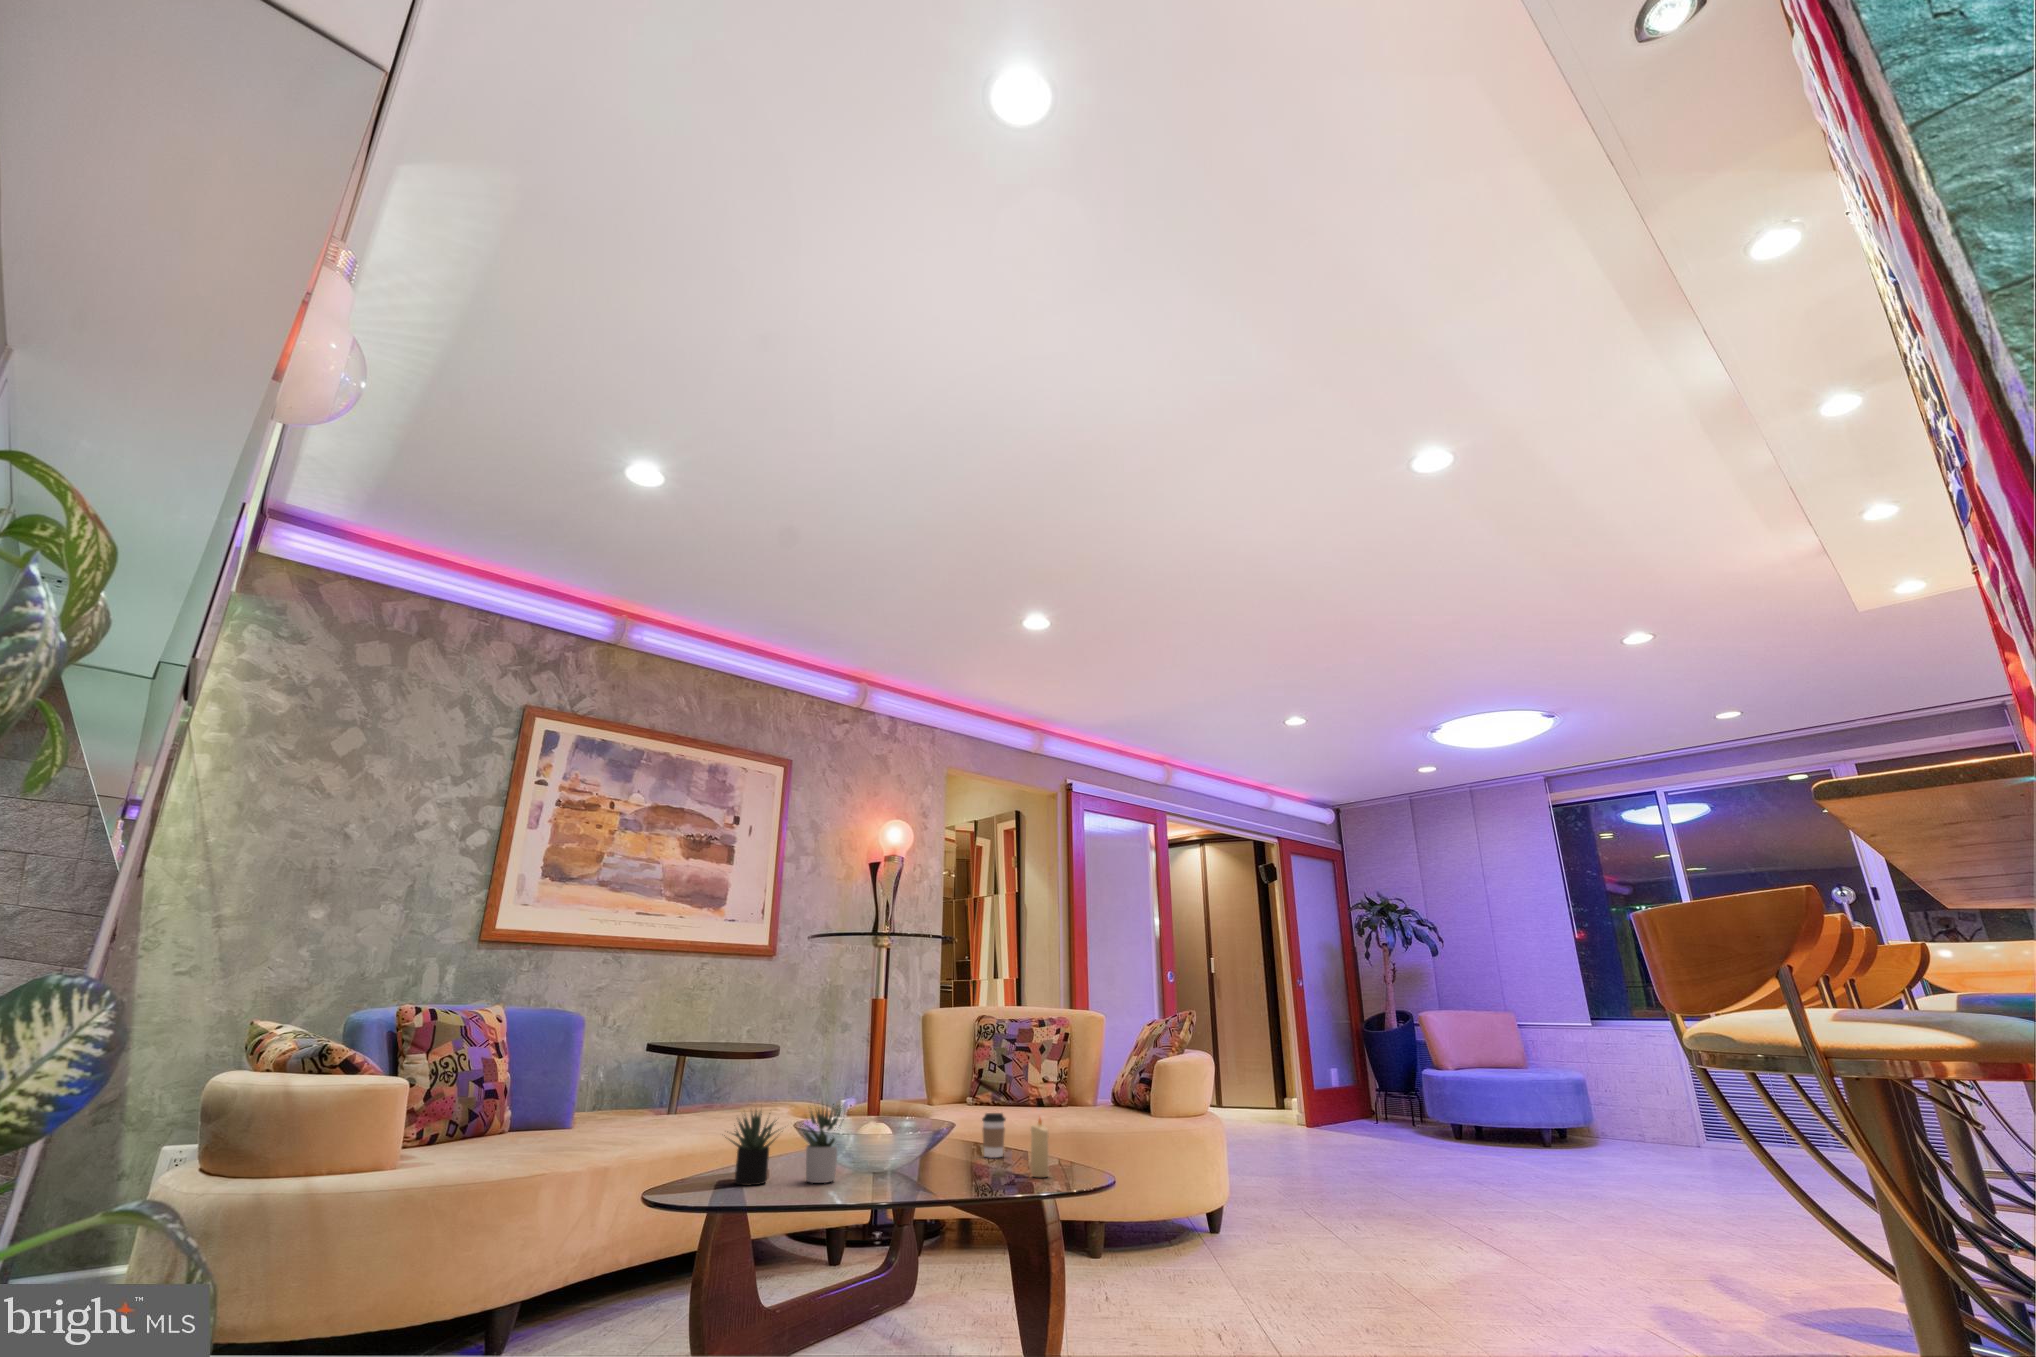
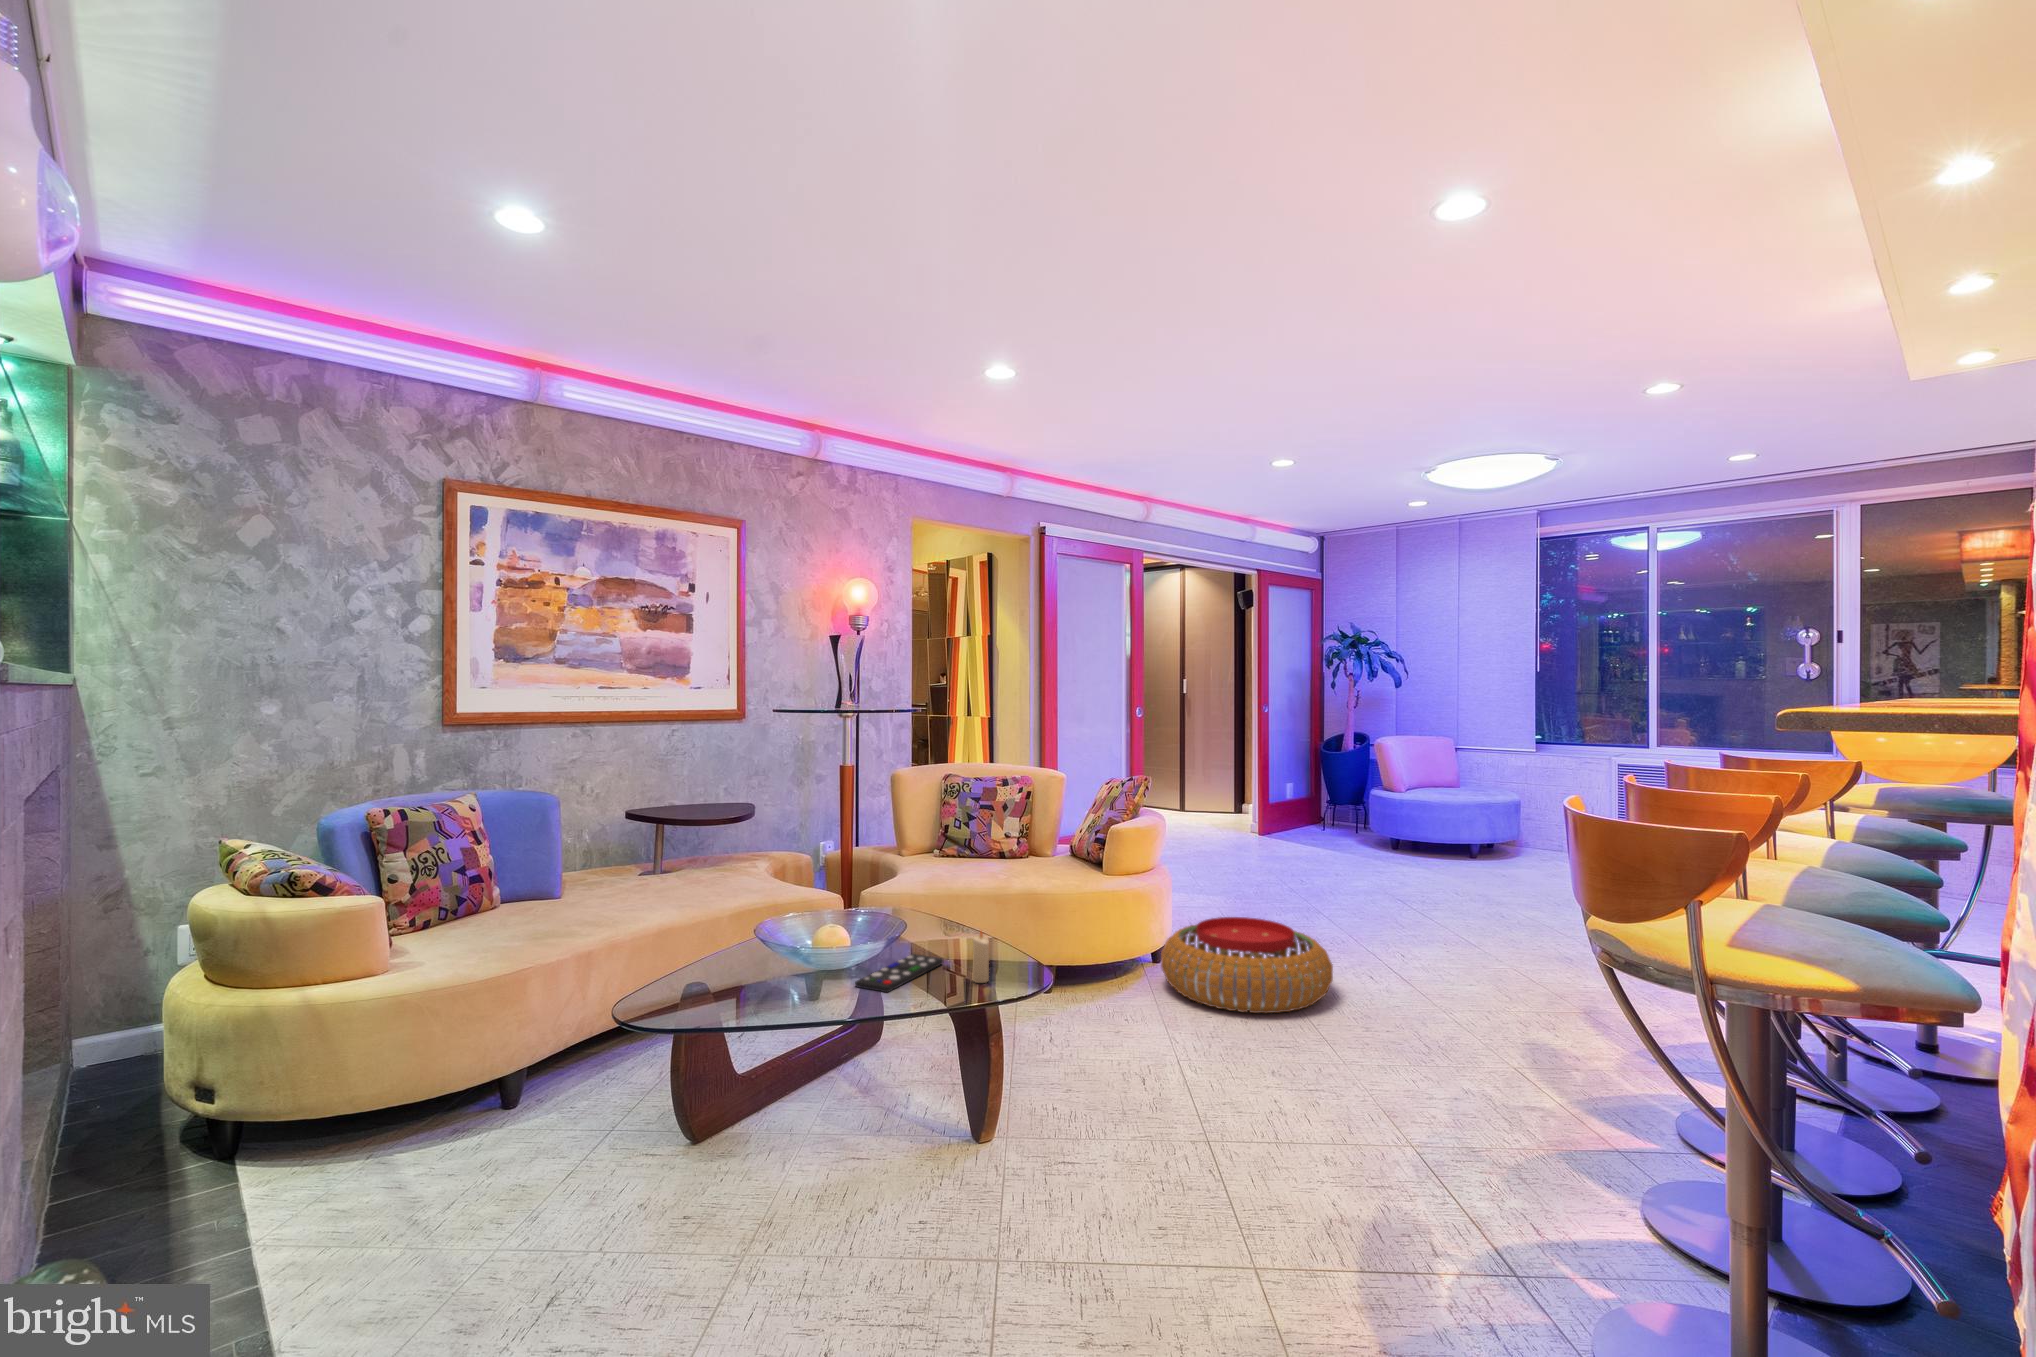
succulent plant: present [725,1104,841,1186] -> none [674,923,807,1003]
coffee cup: present [982,1113,1006,1158] -> none [934,905,957,945]
remote control: none [906,1158,996,1182] -> present [855,954,943,992]
pouf: none [1221,1167,1416,1270] -> present [1161,917,1333,1013]

